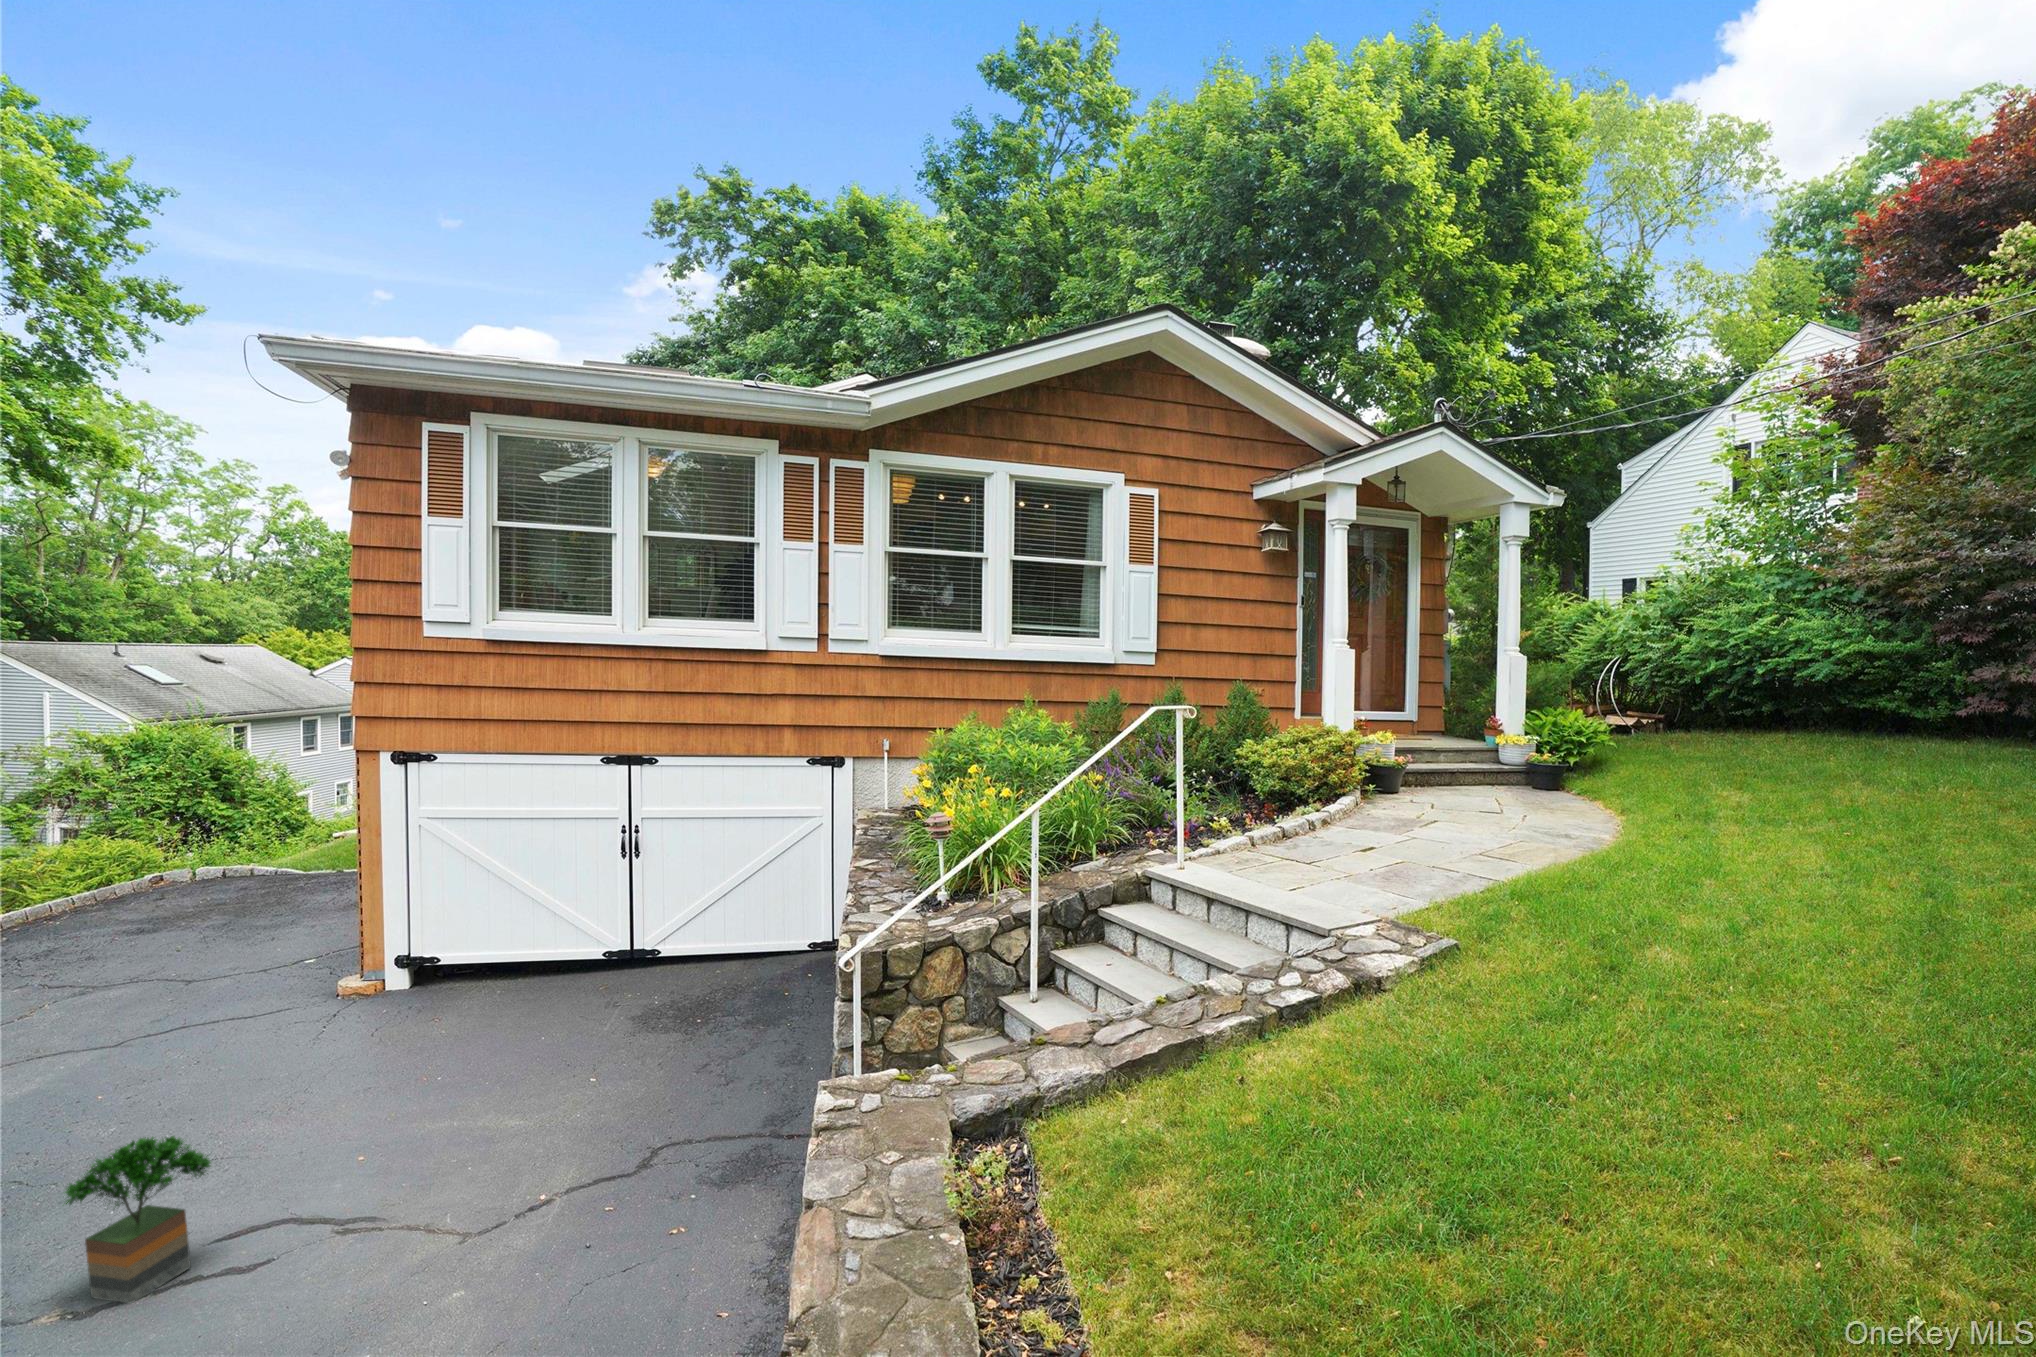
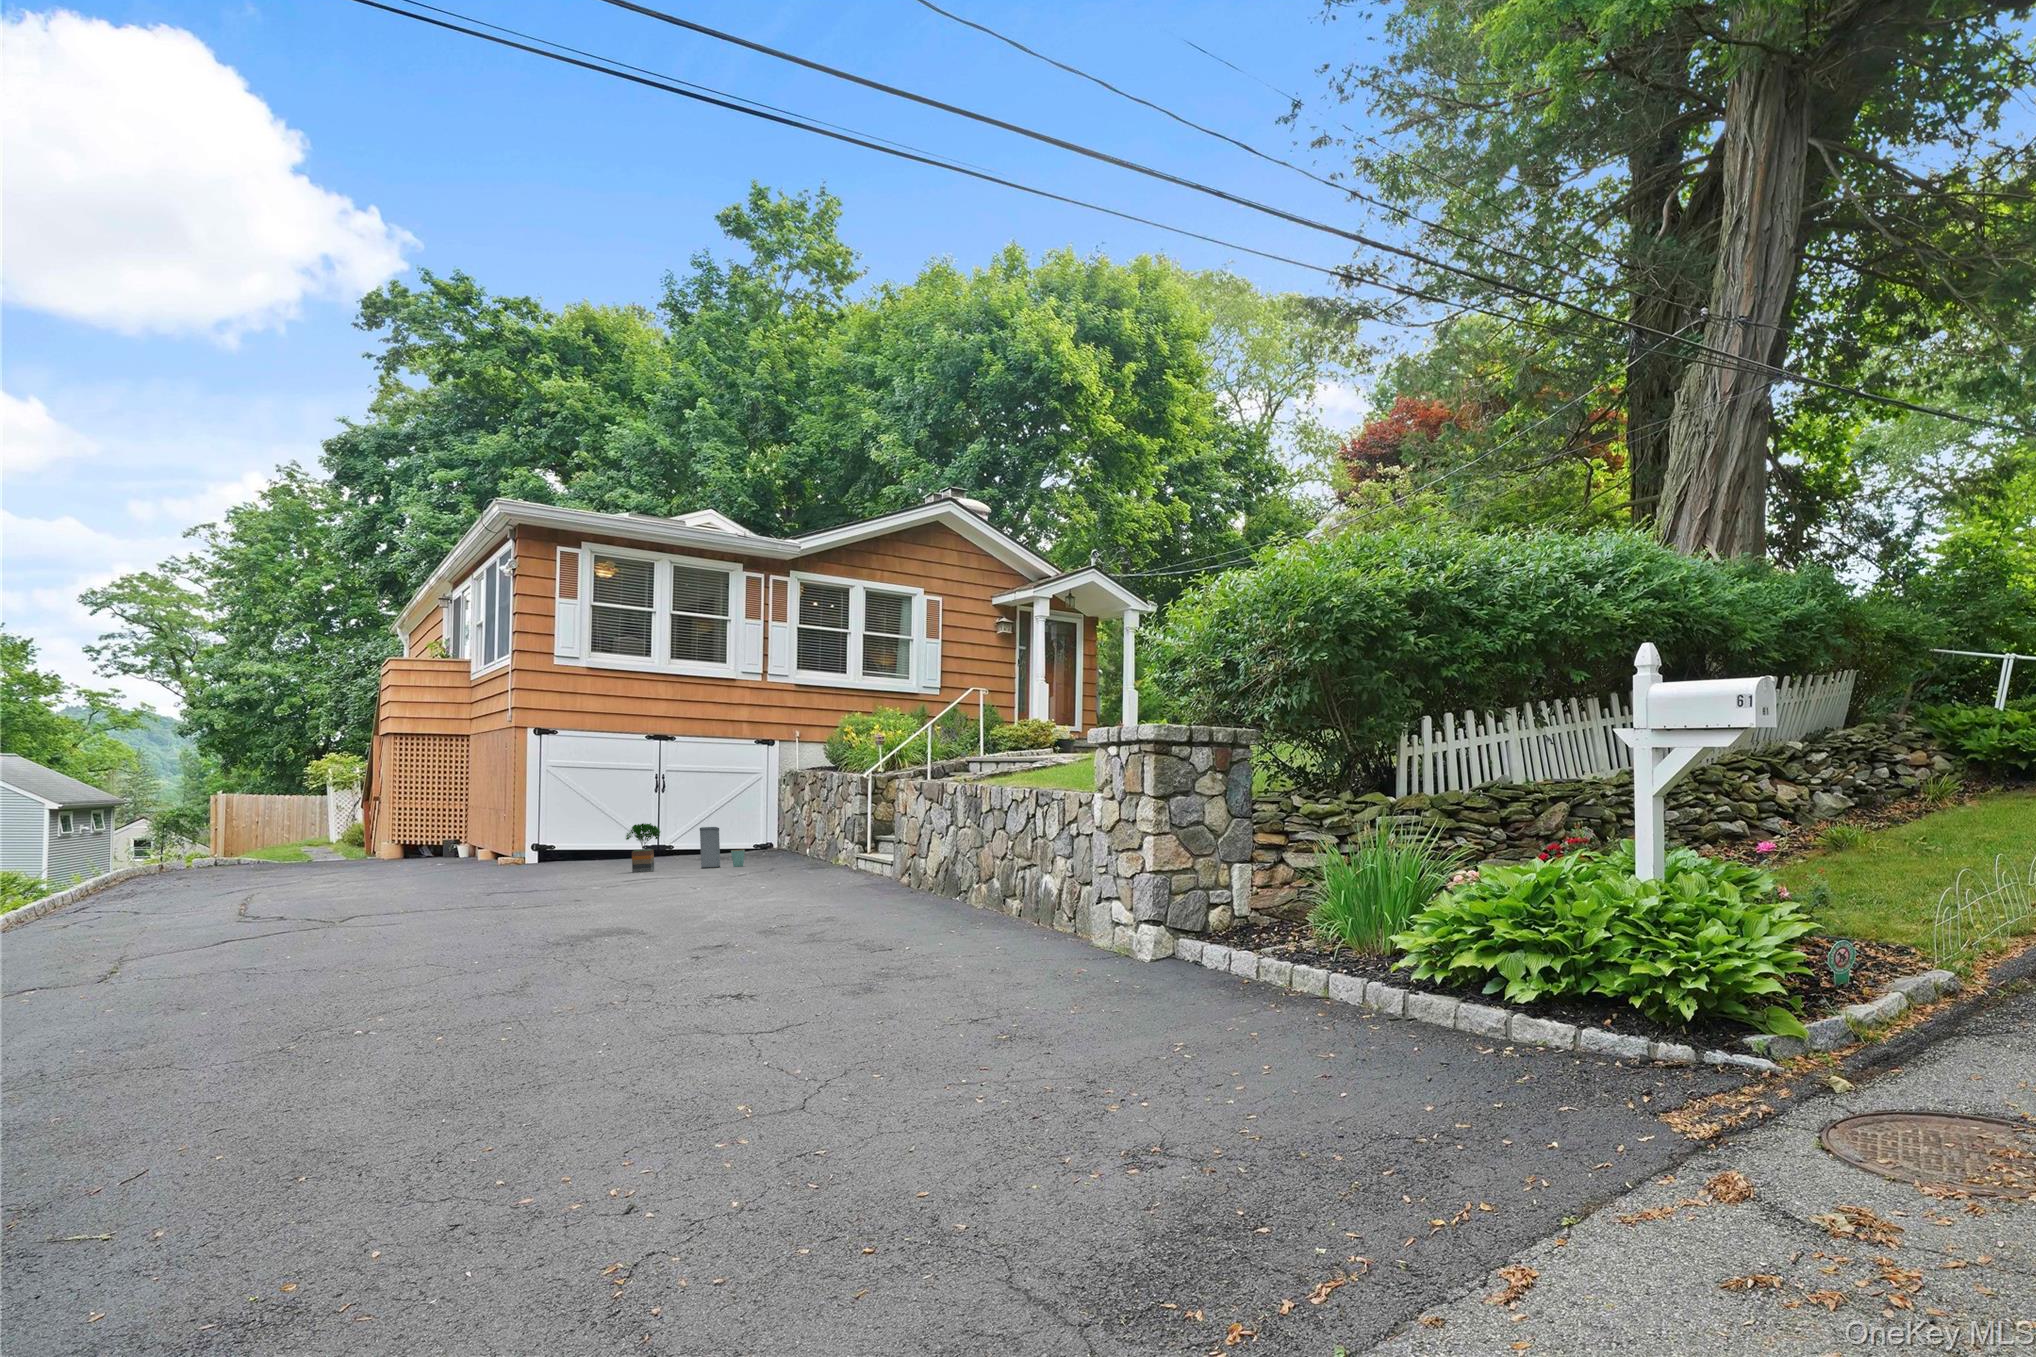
trash can: none [271,1163,388,1318] -> present [700,827,745,869]

